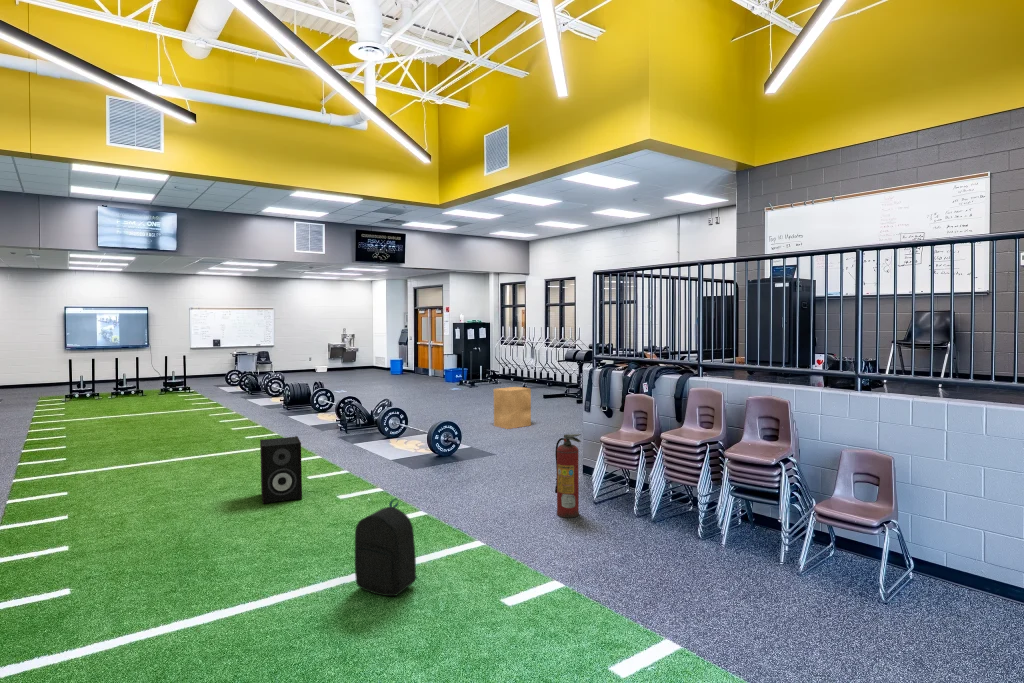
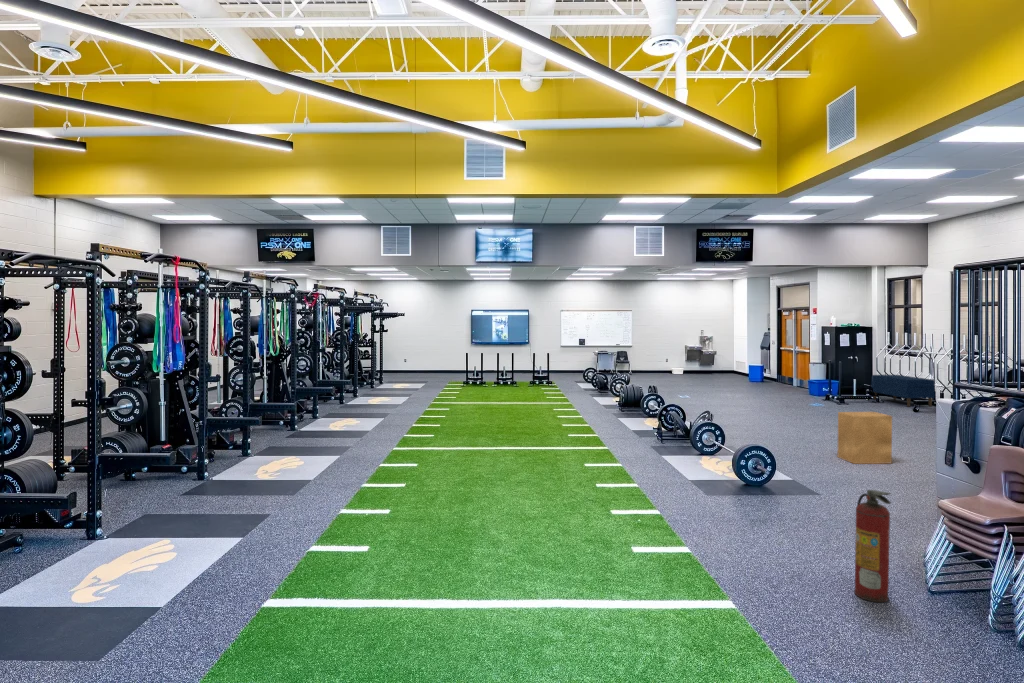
bench: none [492,361,535,385] -> present [871,375,935,407]
speaker: present [260,436,302,504] -> none [543,443,581,506]
backpack: present [355,499,417,596] -> none [567,530,629,634]

